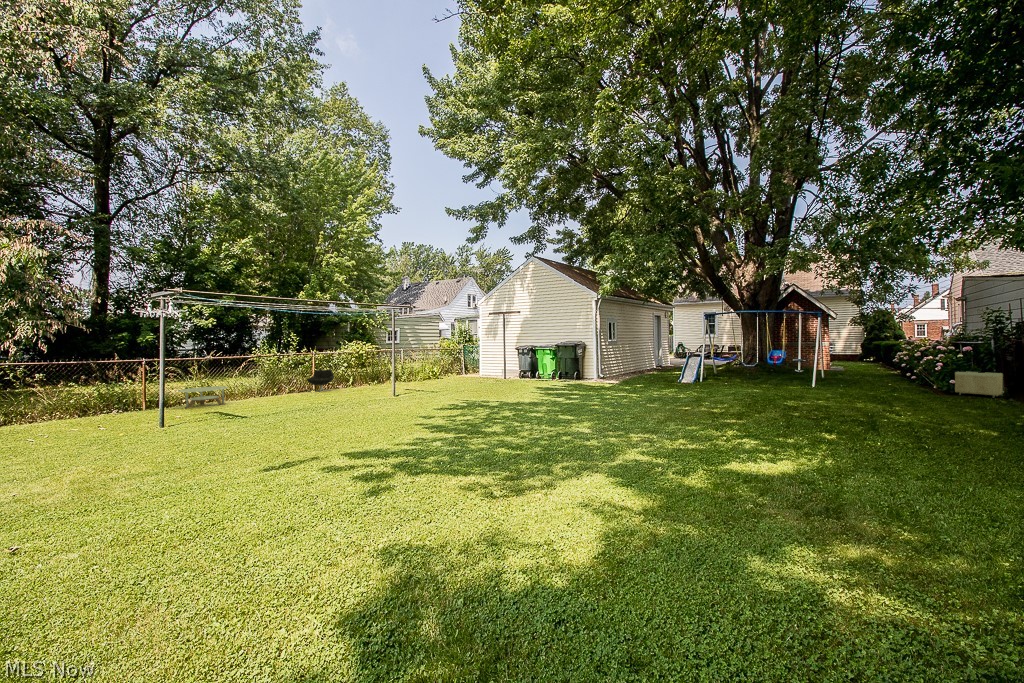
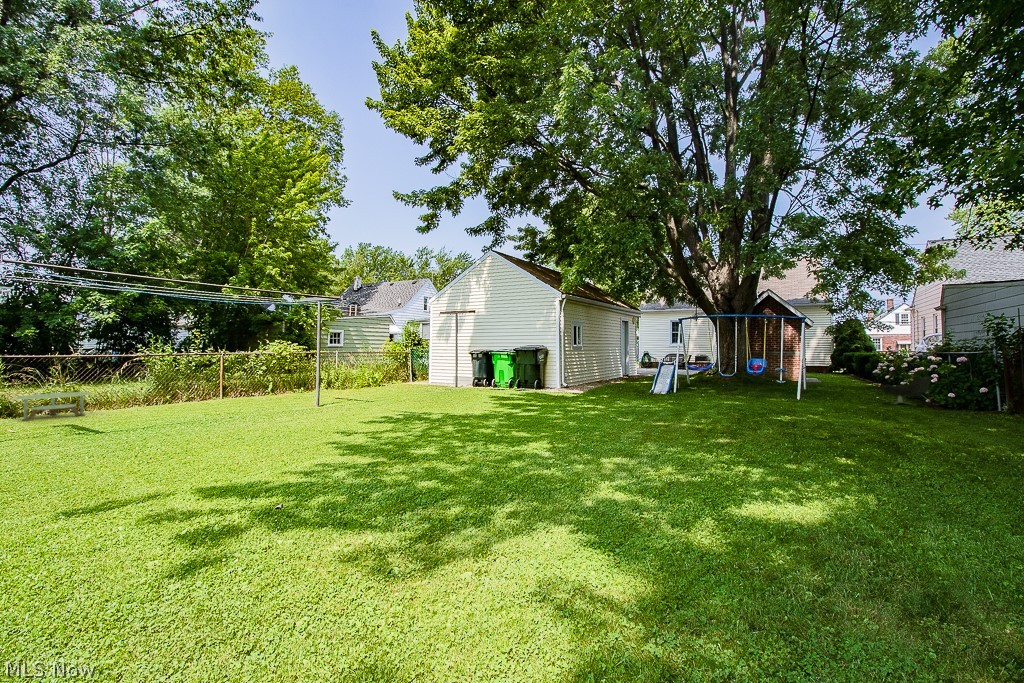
lounge chair: present [307,369,334,391] -> present [882,377,931,404]
storage bench: present [955,372,1003,397] -> none [952,383,1002,412]

